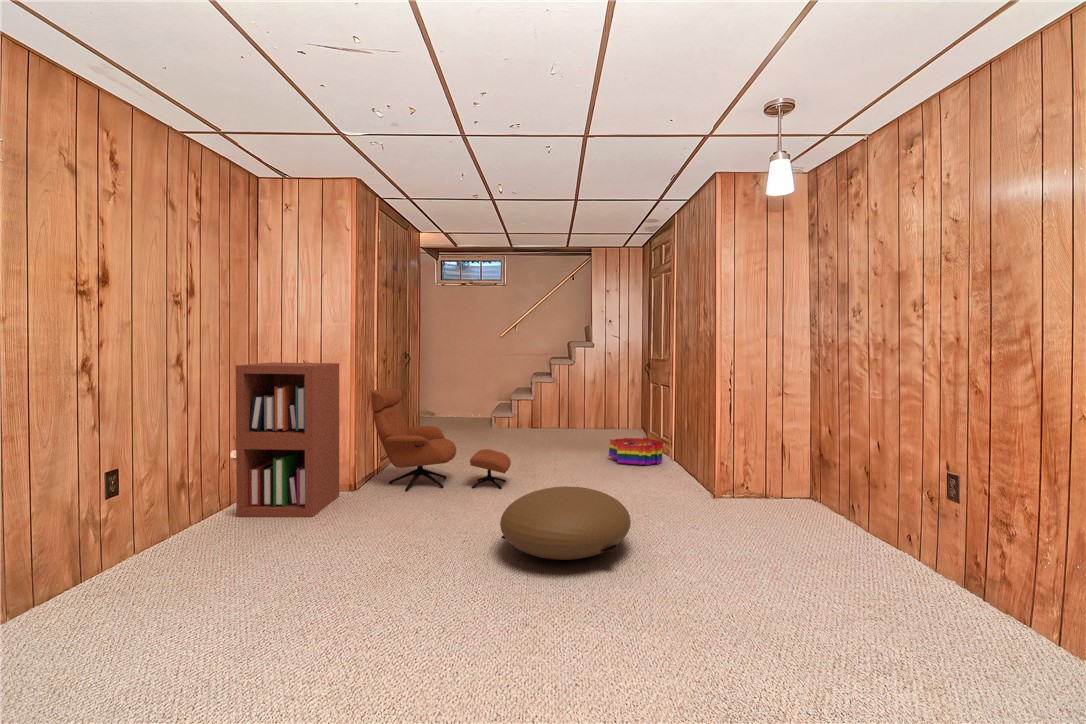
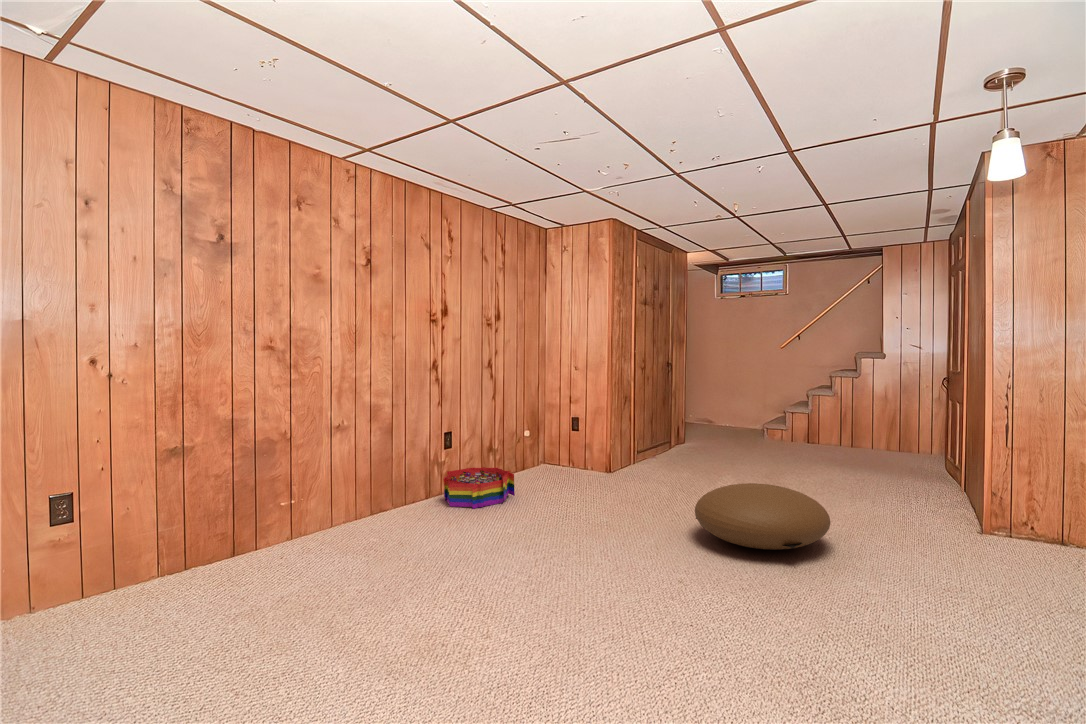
bookshelf: present [236,362,339,517] -> none [524,367,598,484]
lounge chair: present [371,388,511,491] -> none [625,390,749,487]
storage bin: present [609,438,663,465] -> present [444,467,515,509]

